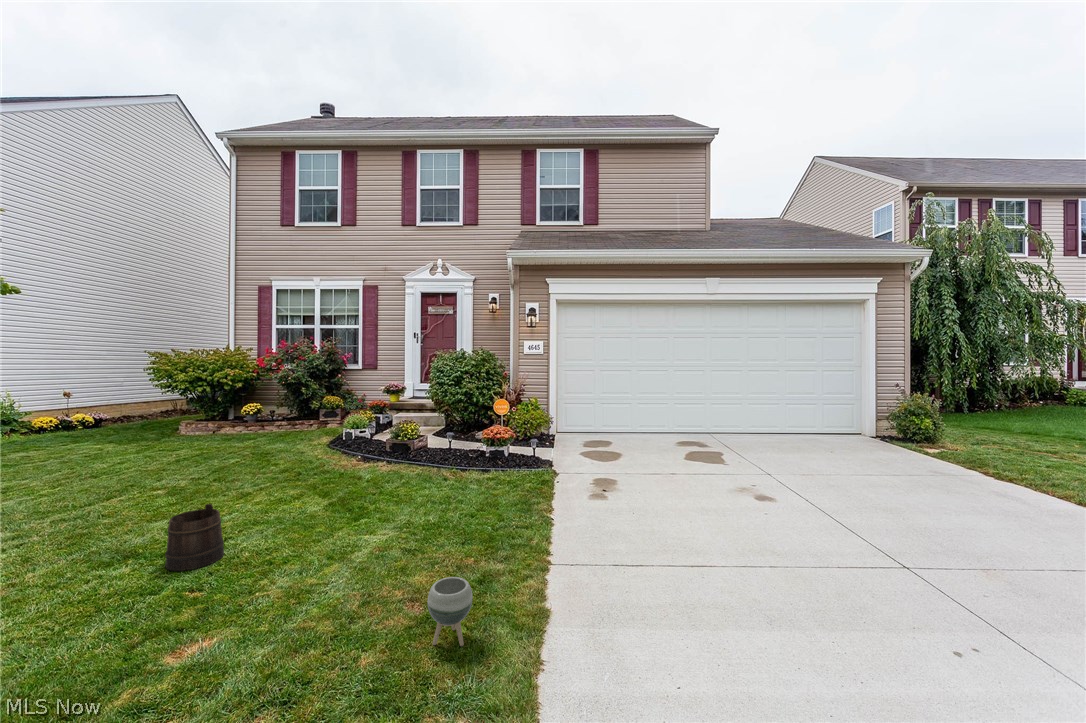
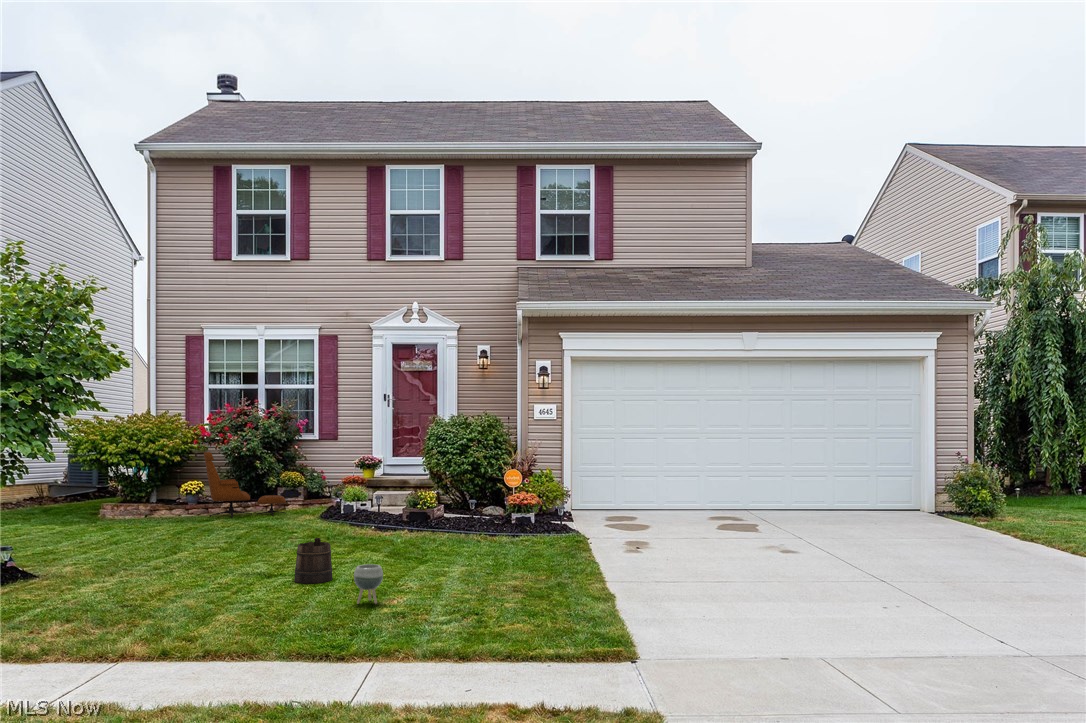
lounge chair: none [254,379,328,433] -> present [204,452,286,518]
planter: present [428,577,472,646] -> present [354,564,383,604]

